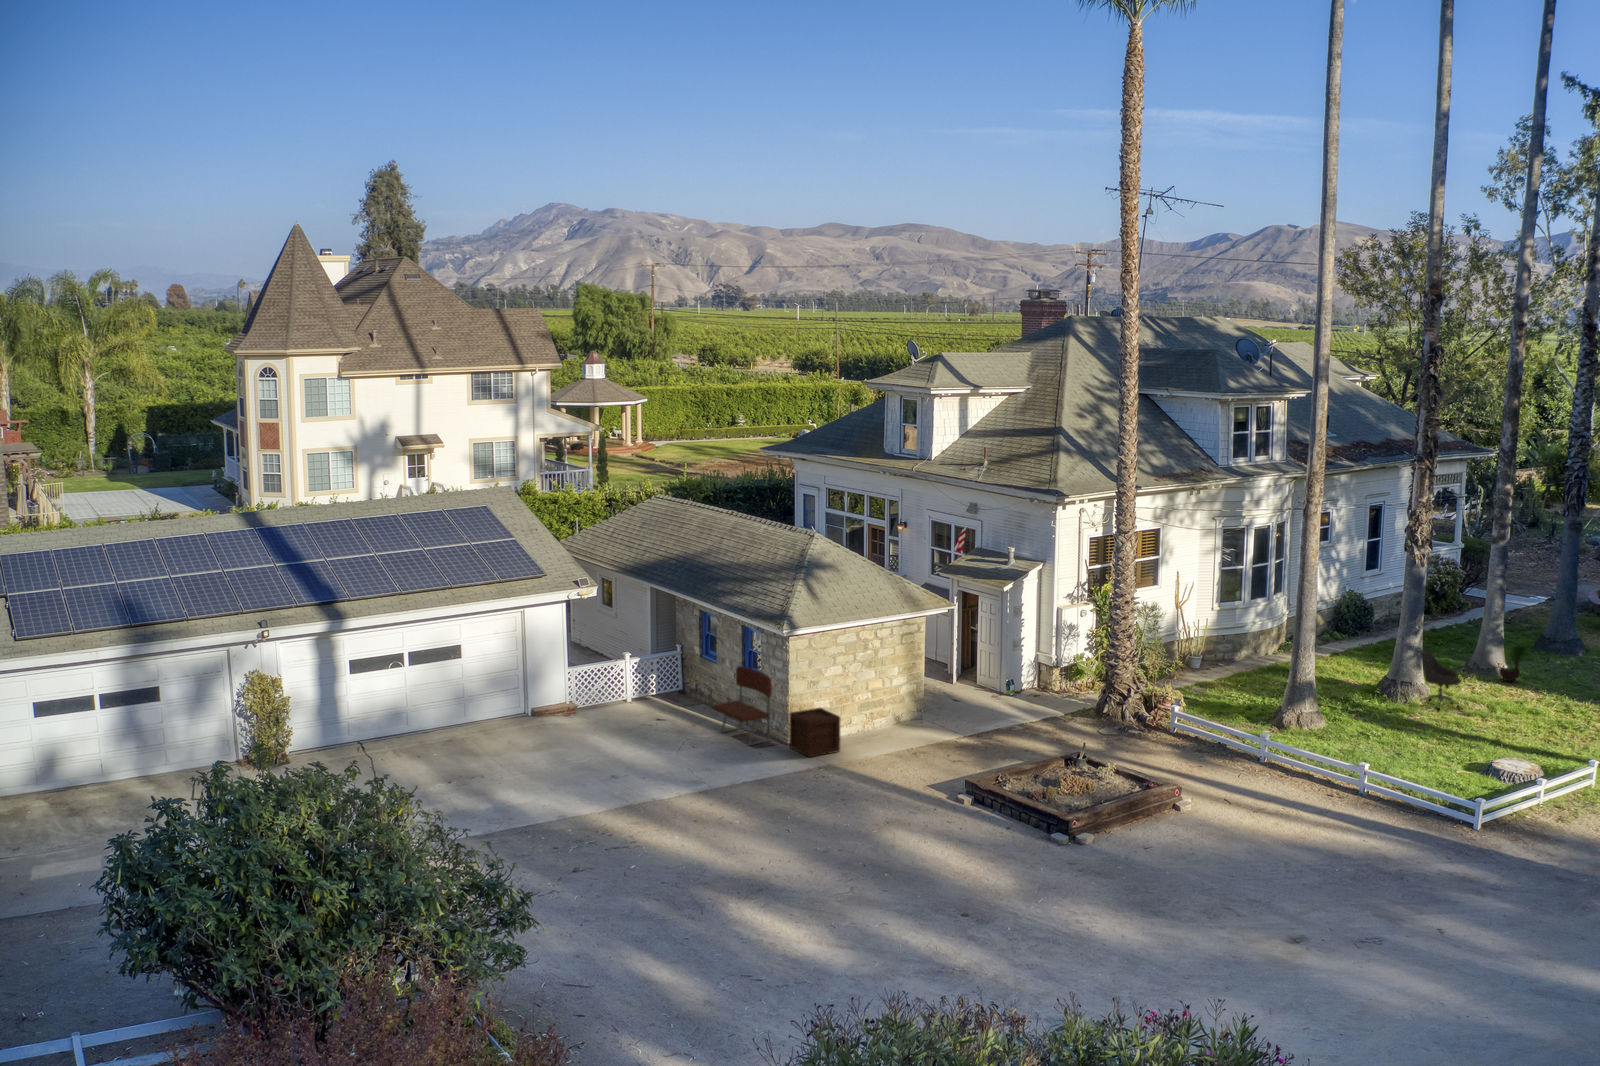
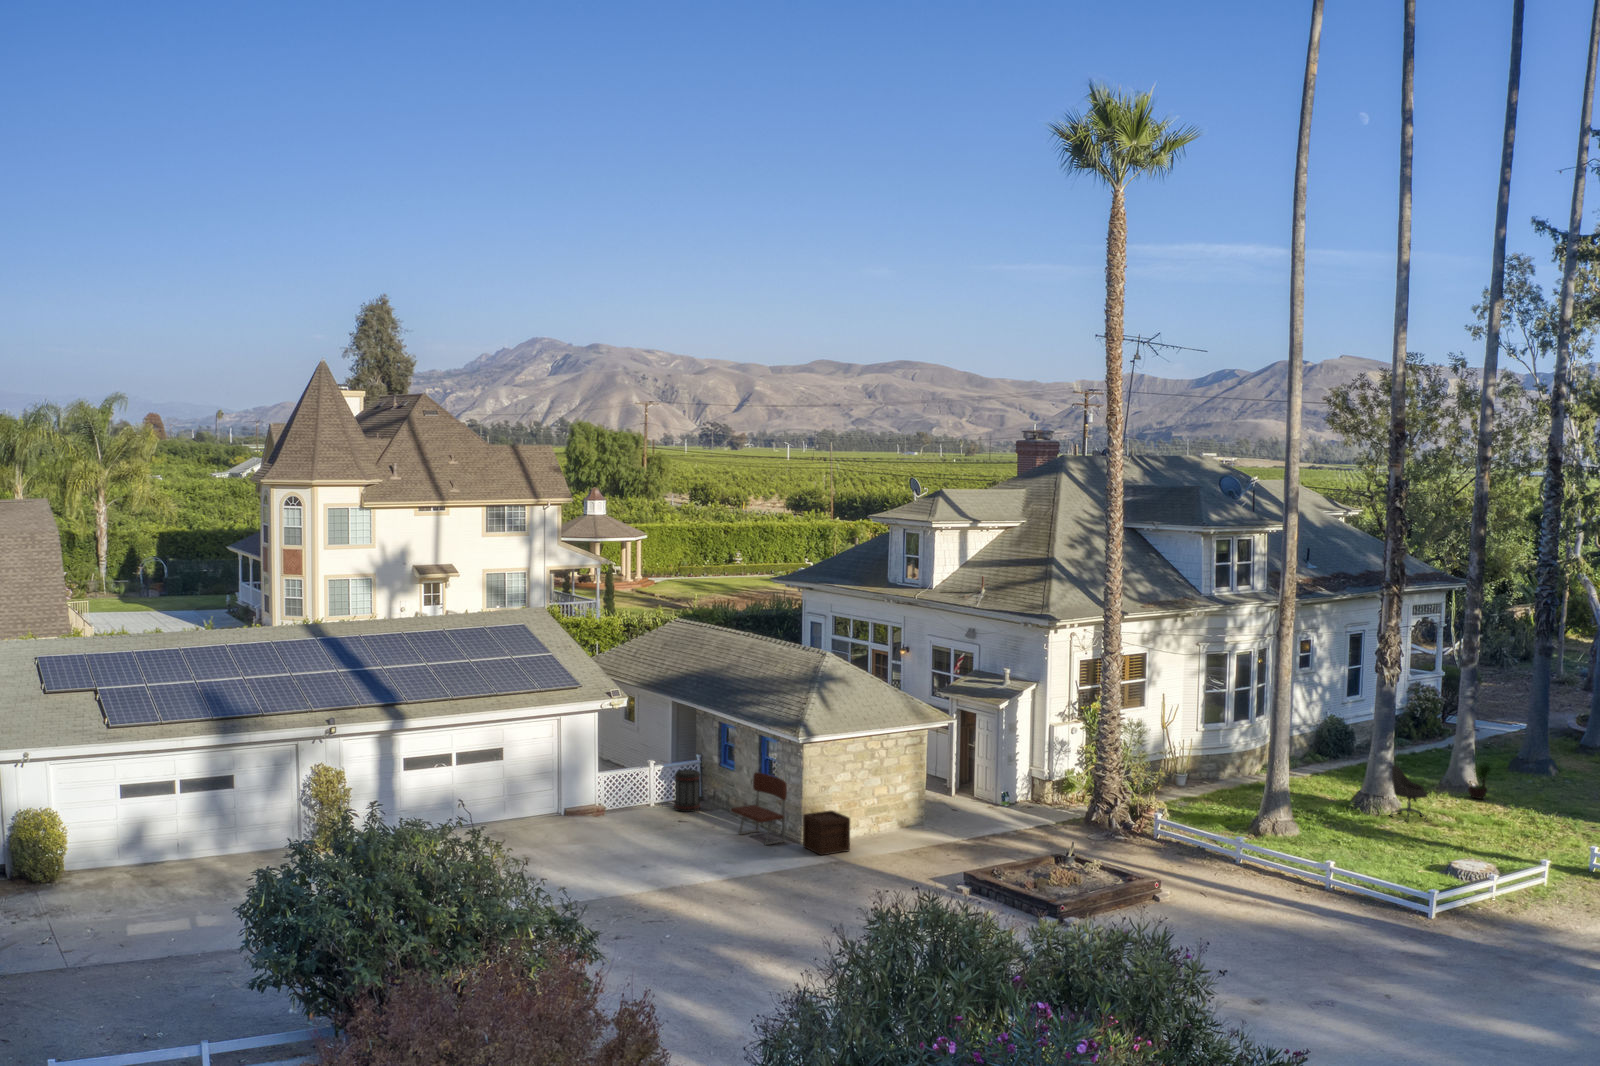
trash can: none [653,660,682,706] -> present [674,769,701,812]

